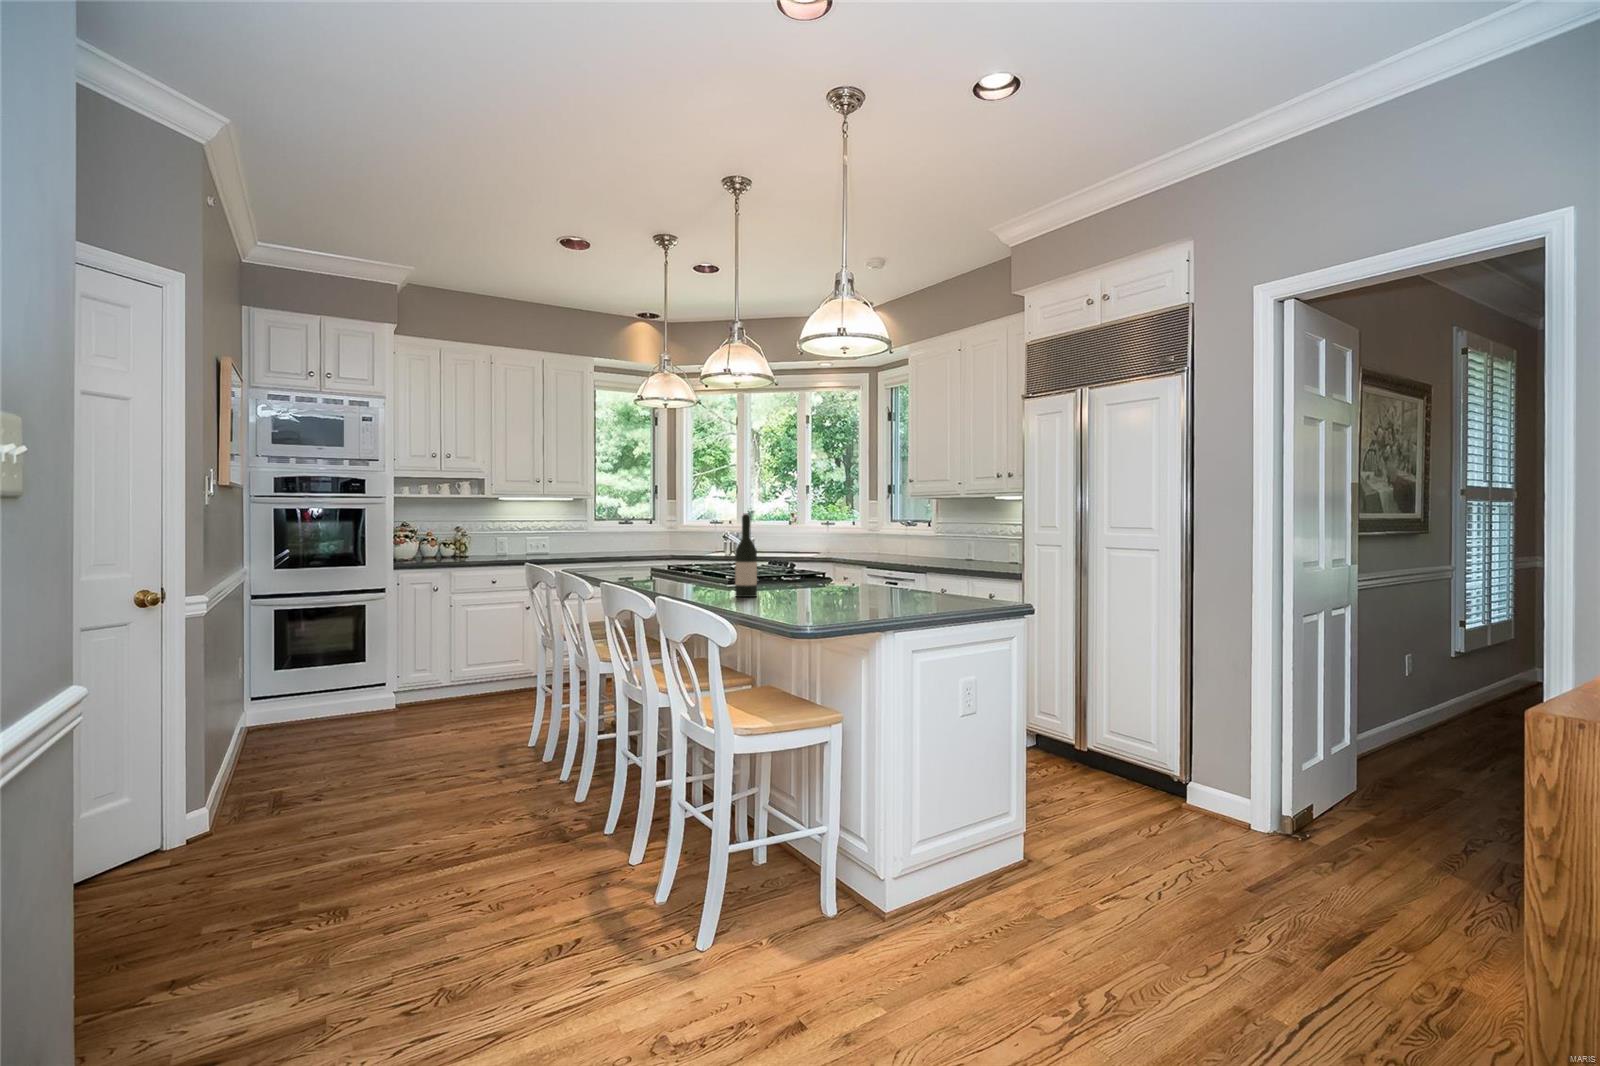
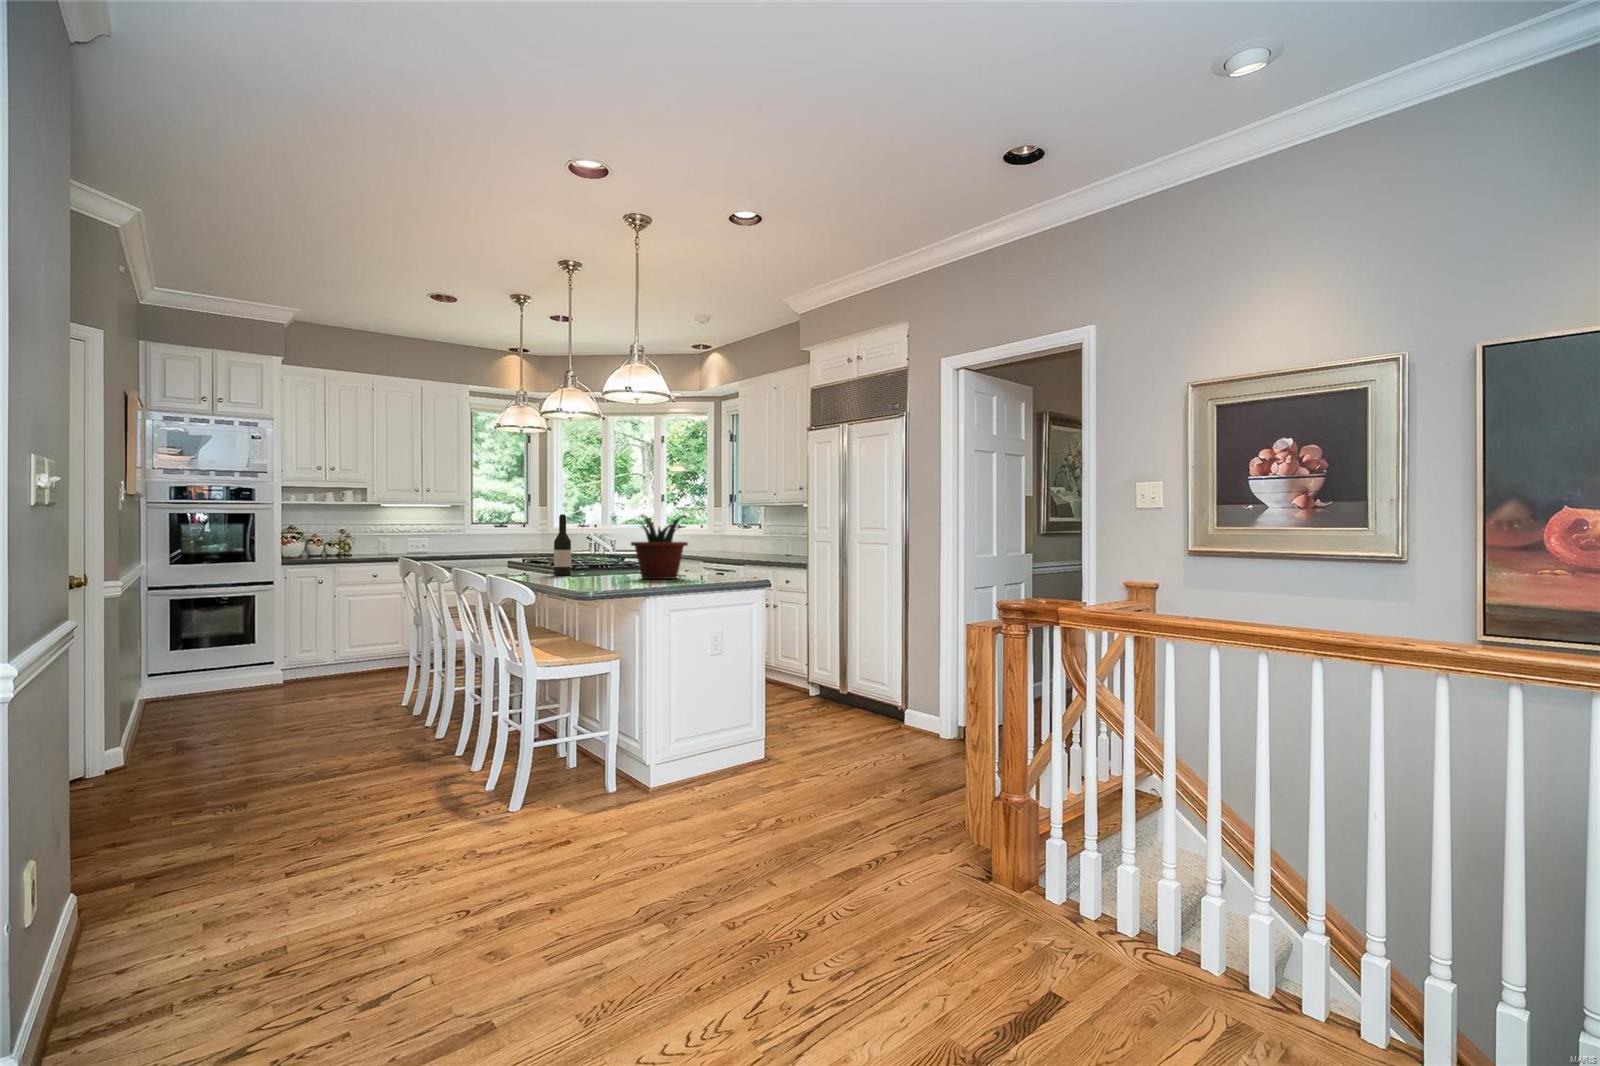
potted plant: none [838,515,935,607] -> present [631,515,688,579]

